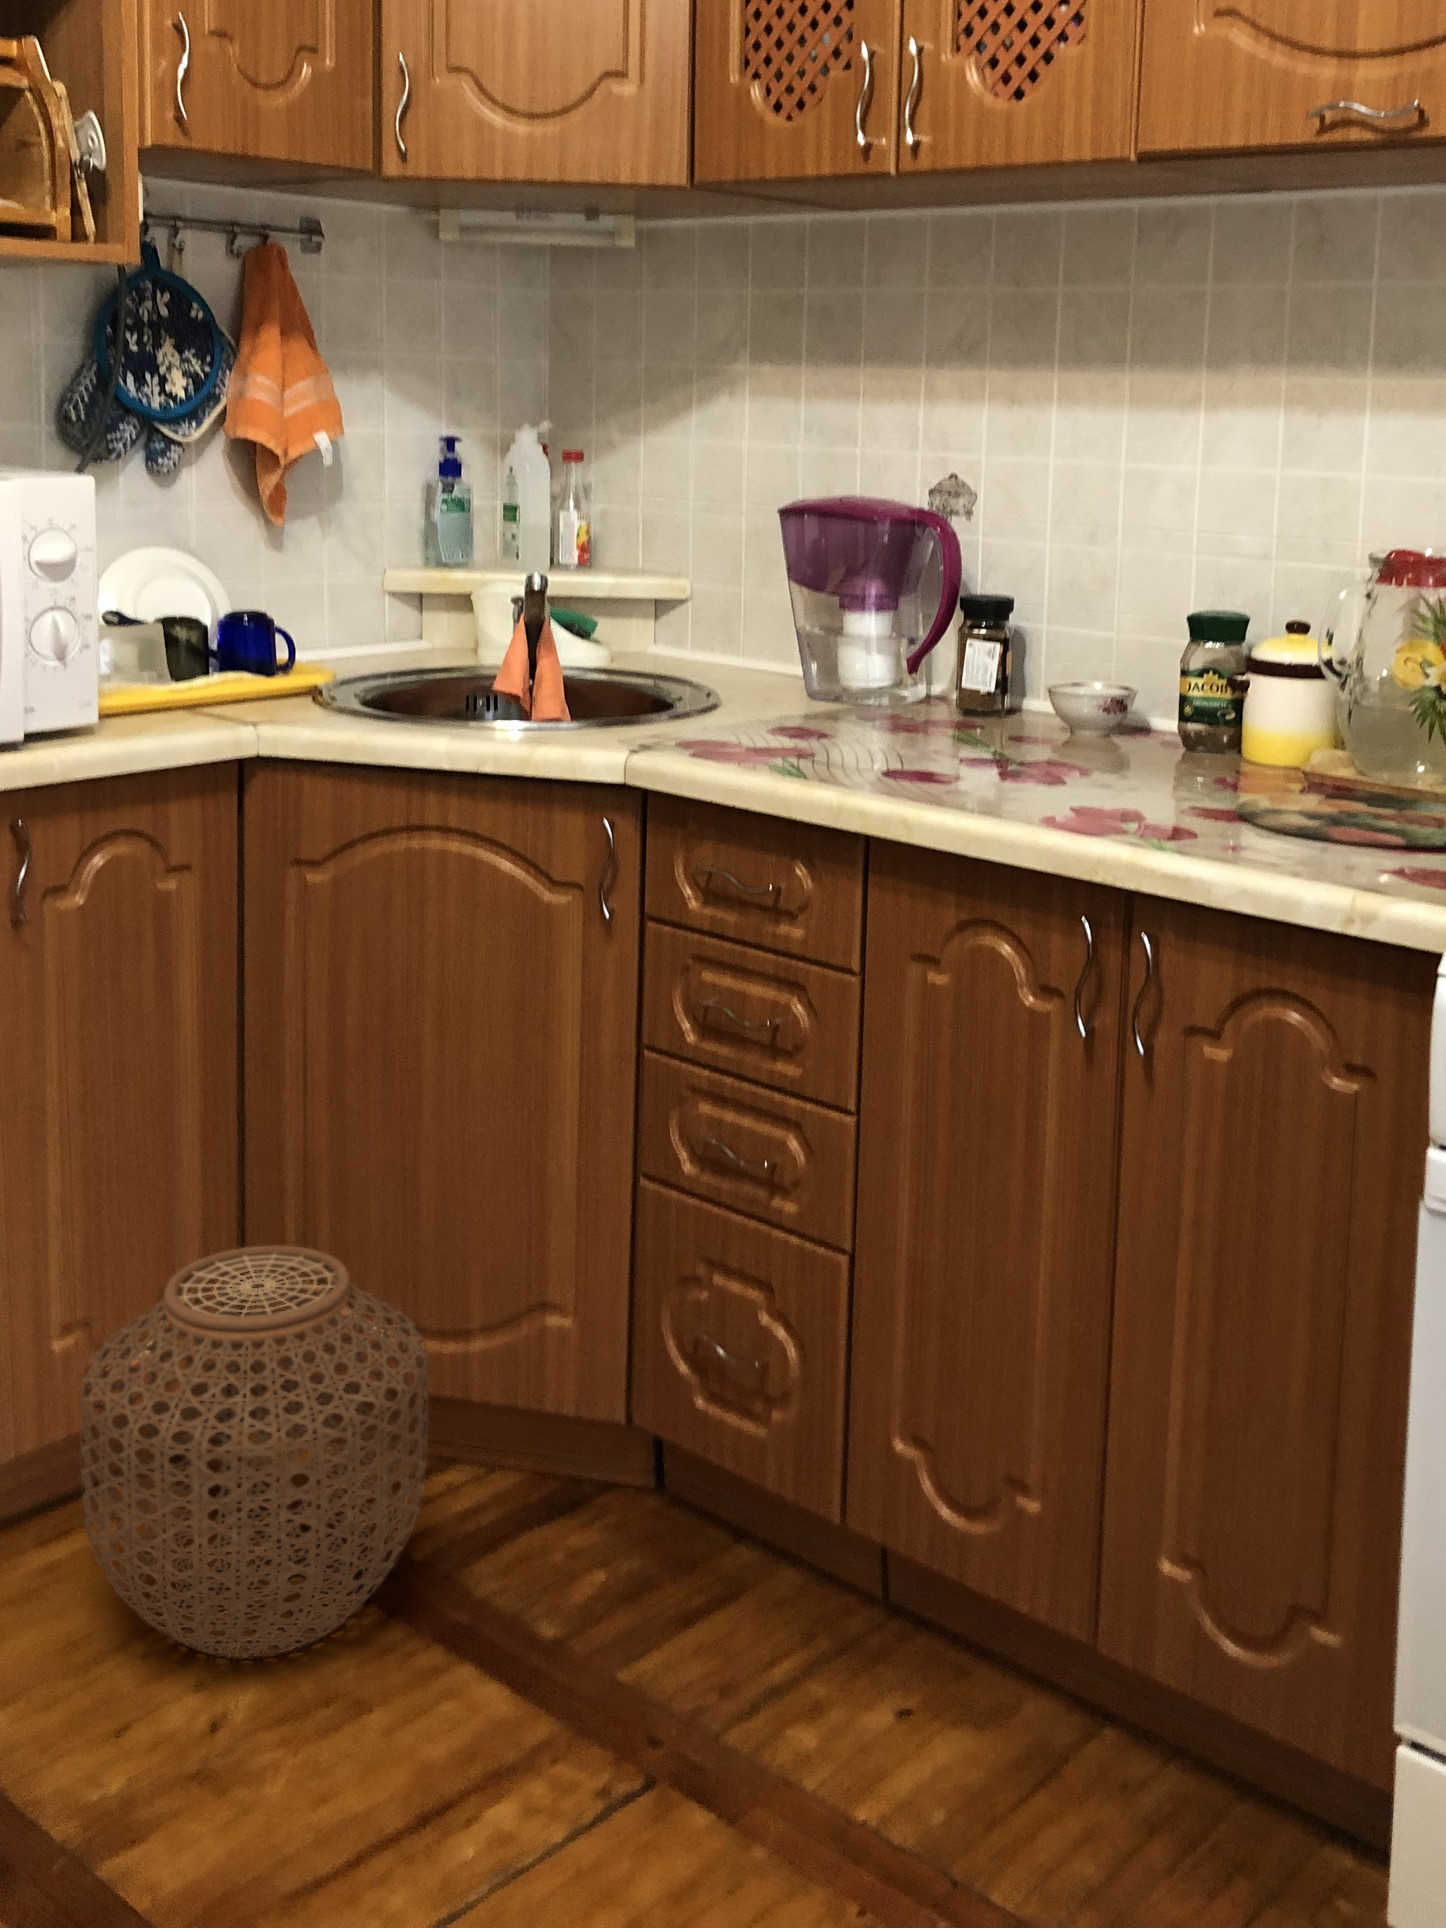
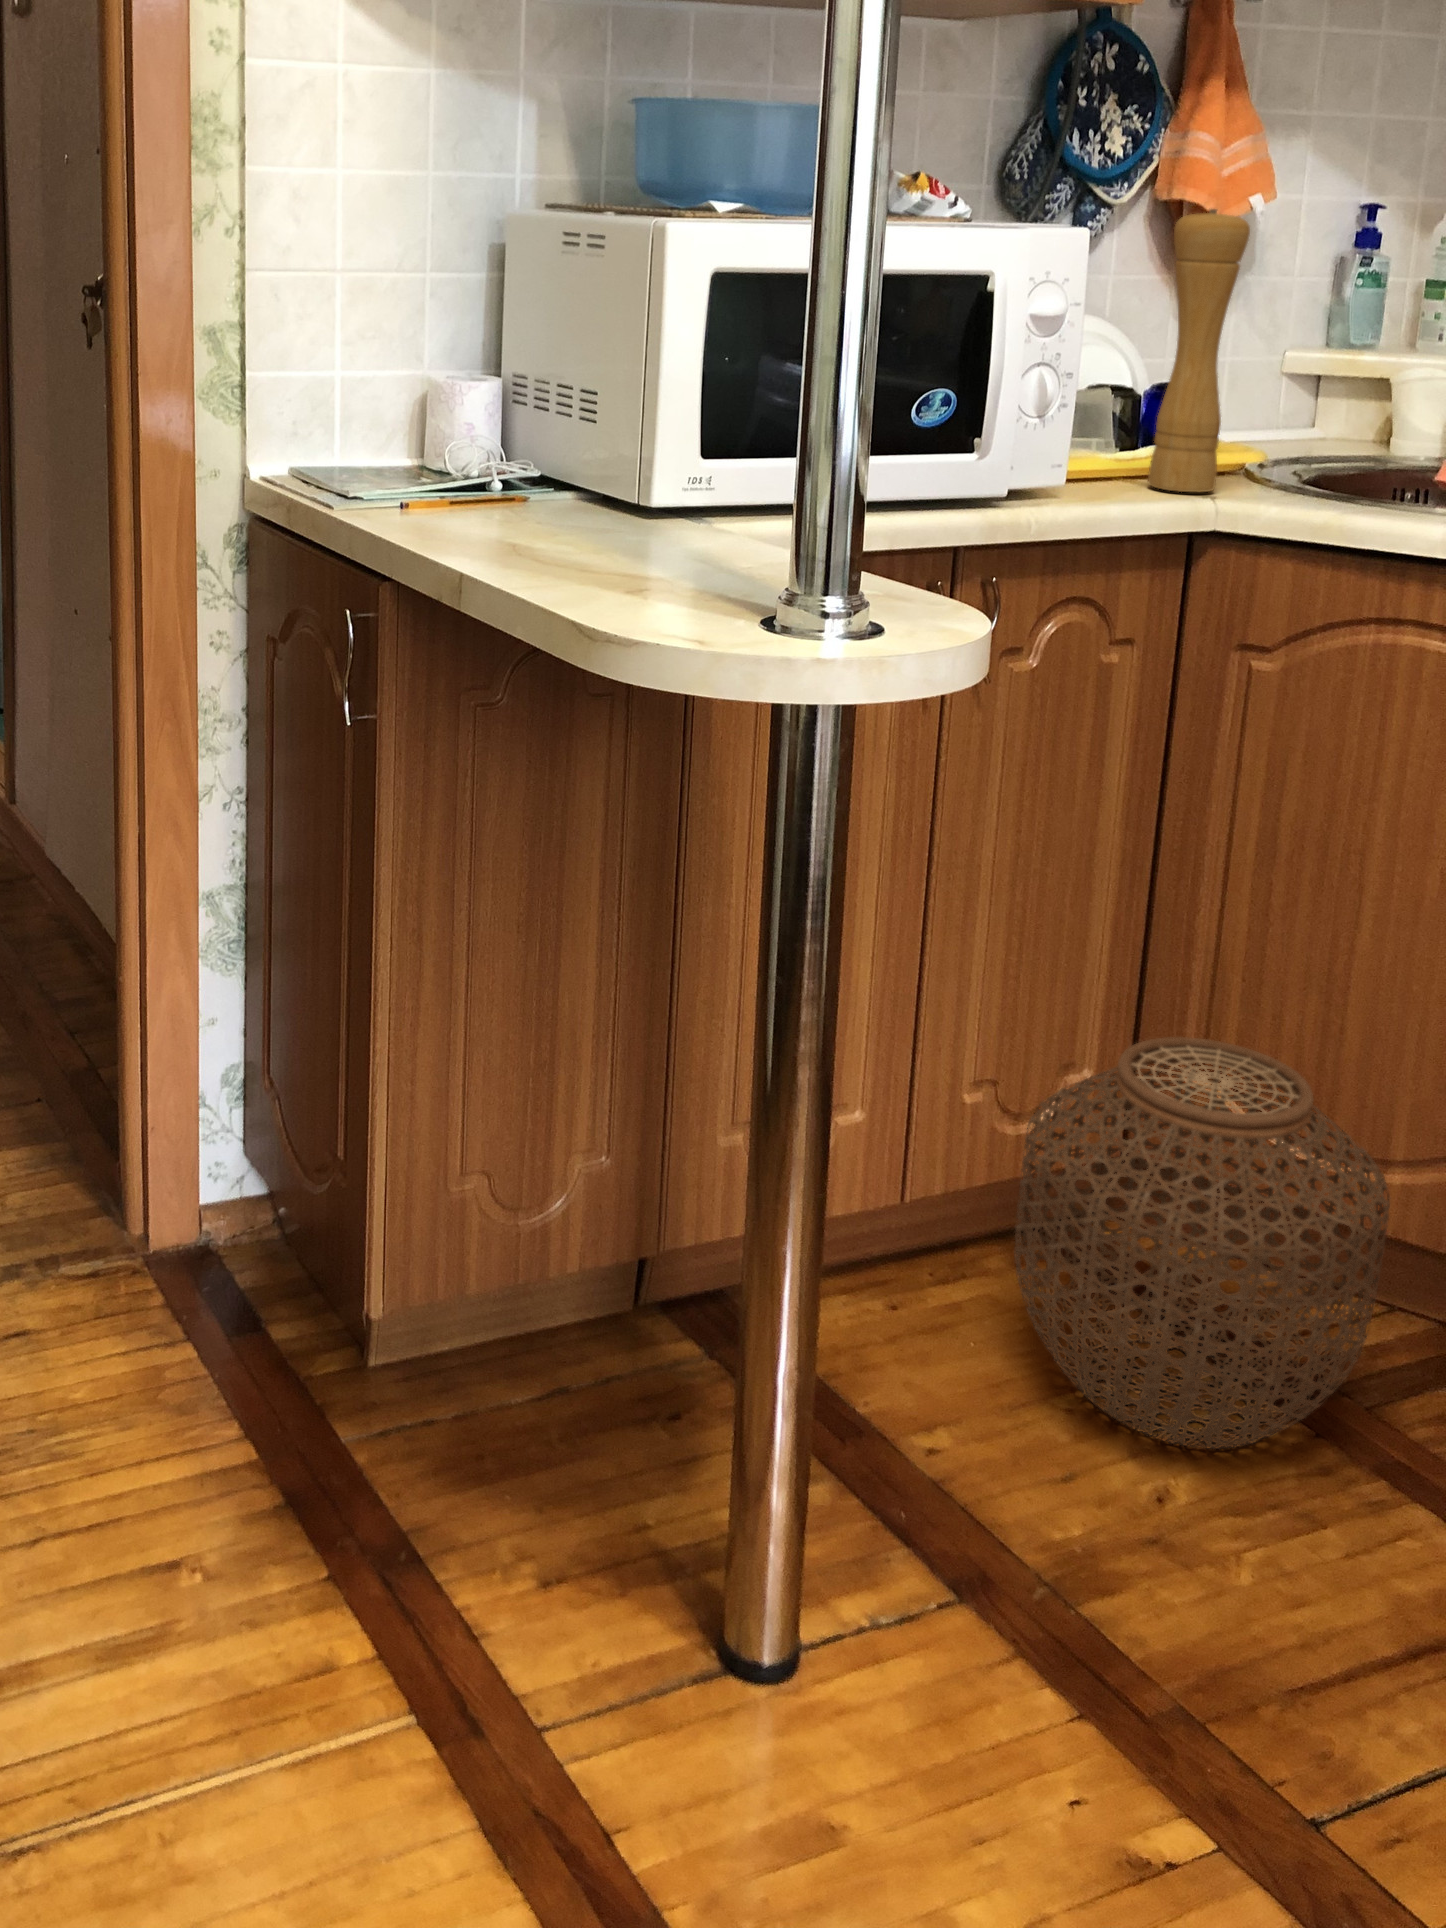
pepper mill: none [190,453,260,718] -> present [1148,209,1250,492]

